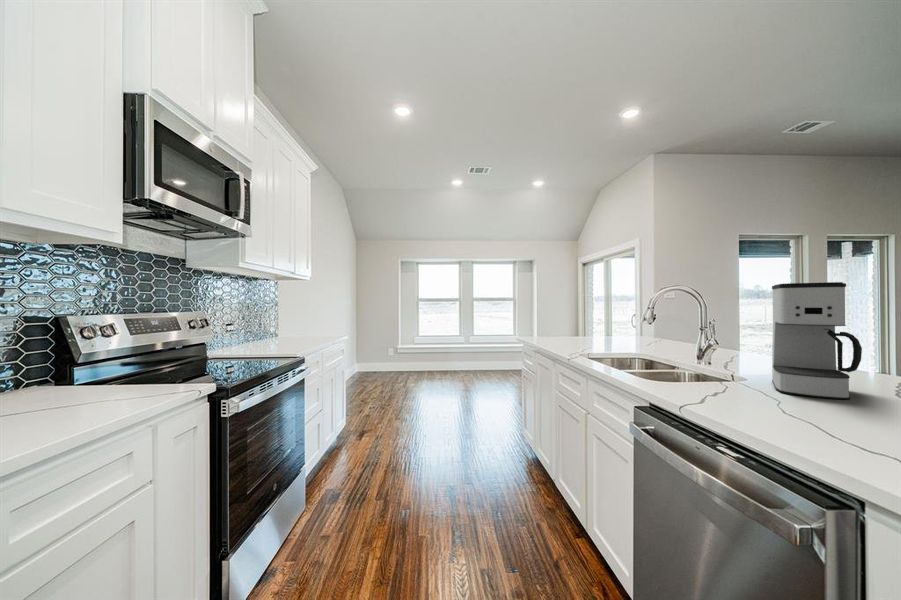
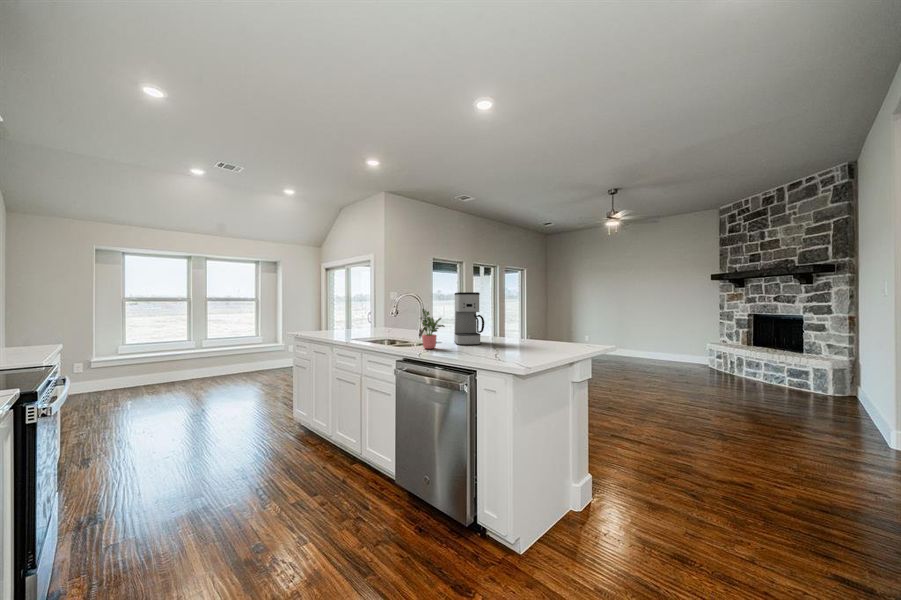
potted plant: none [687,315,745,395] -> present [422,309,445,349]

